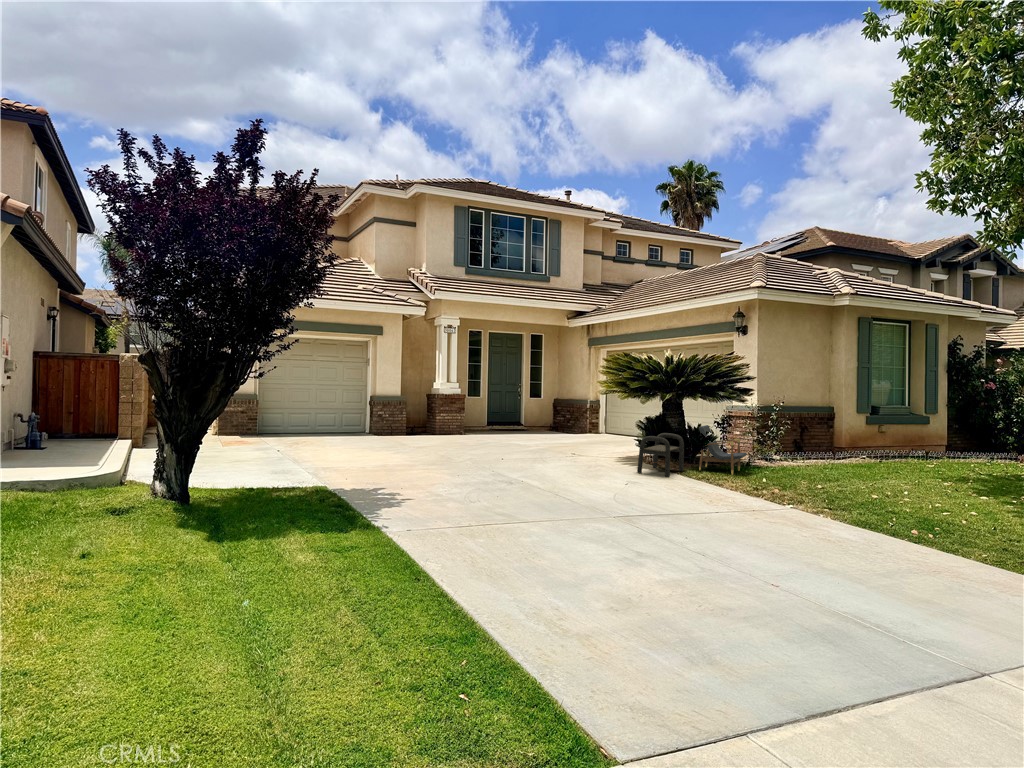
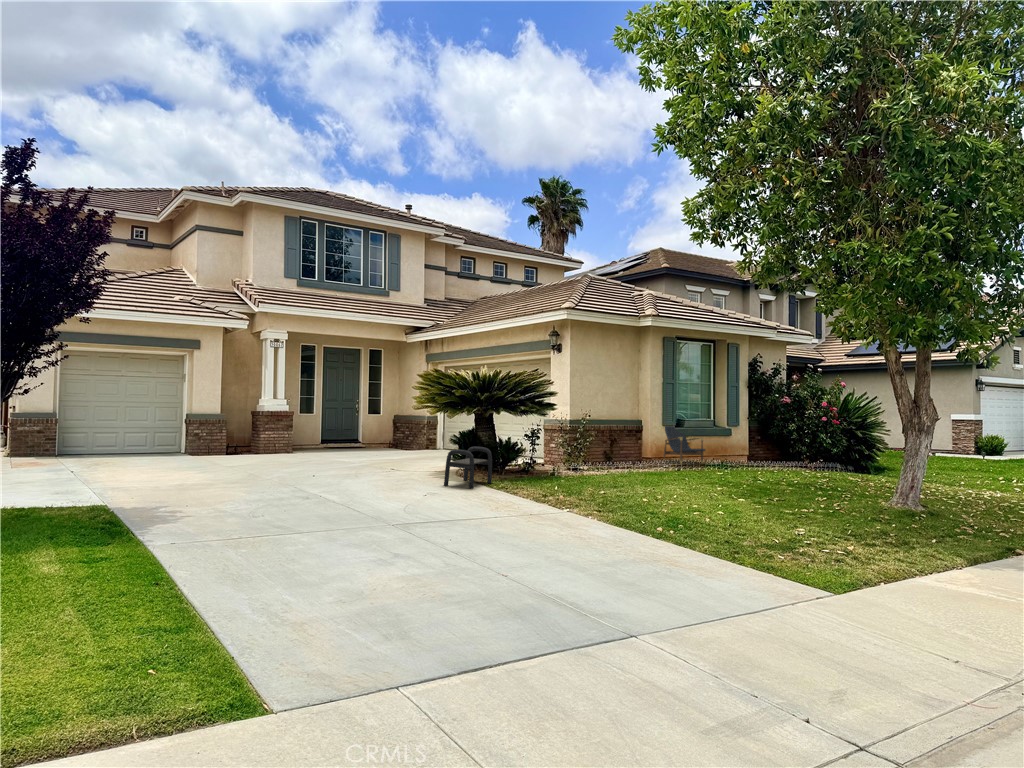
lounge chair: present [699,425,747,475] -> present [663,426,705,464]

